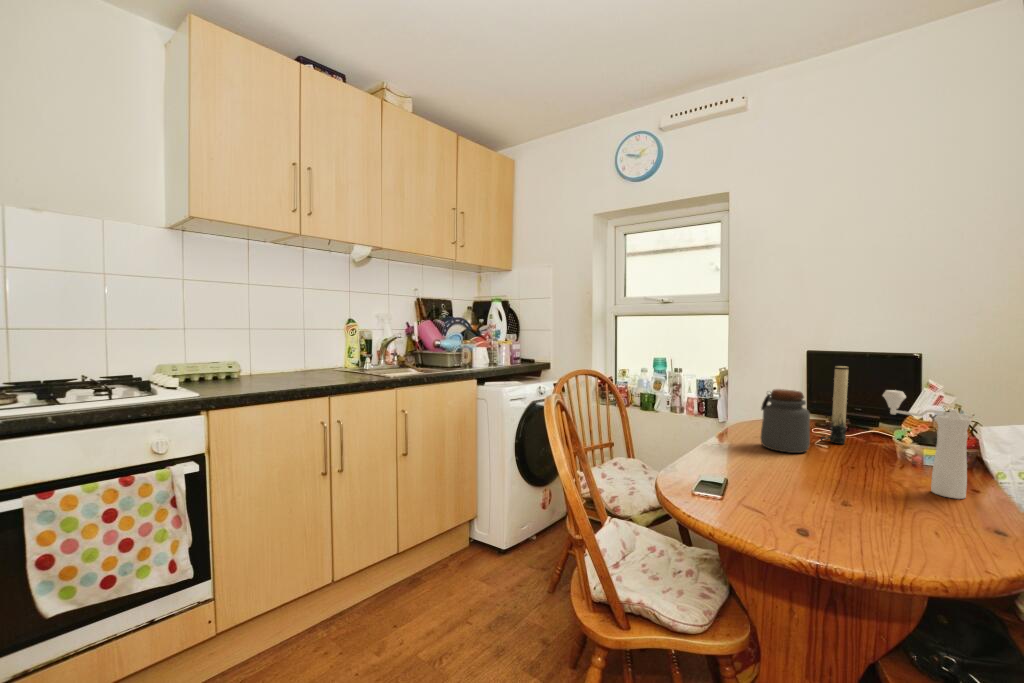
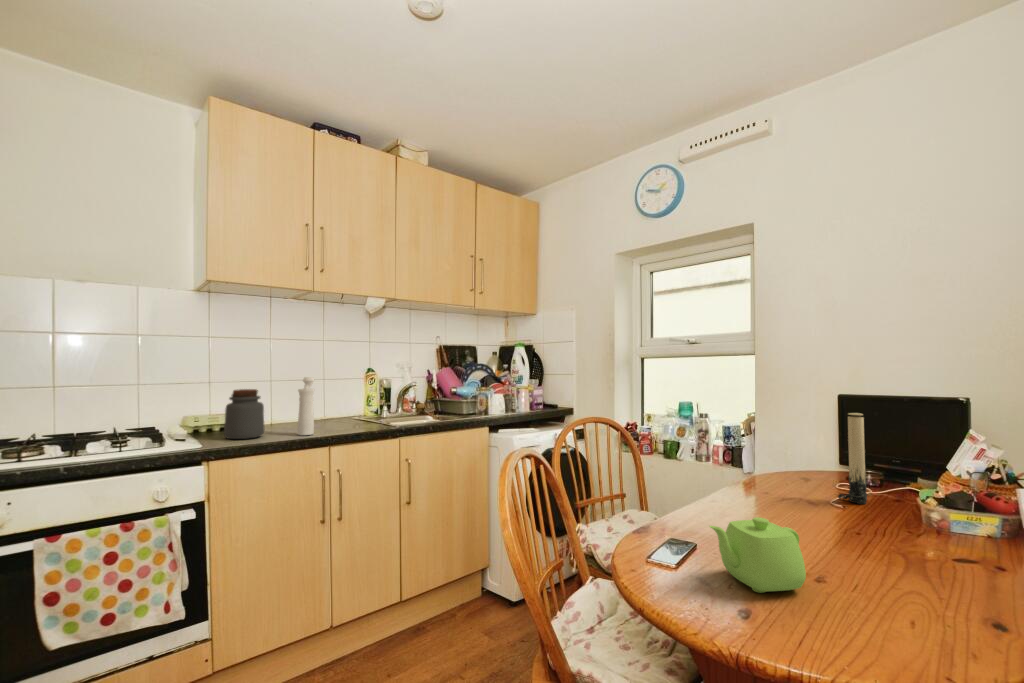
jar: present [760,389,810,453] -> present [224,389,265,439]
pepper mill: present [883,390,973,499] -> present [298,377,314,435]
teapot: none [770,453,849,516] -> present [710,517,806,593]

